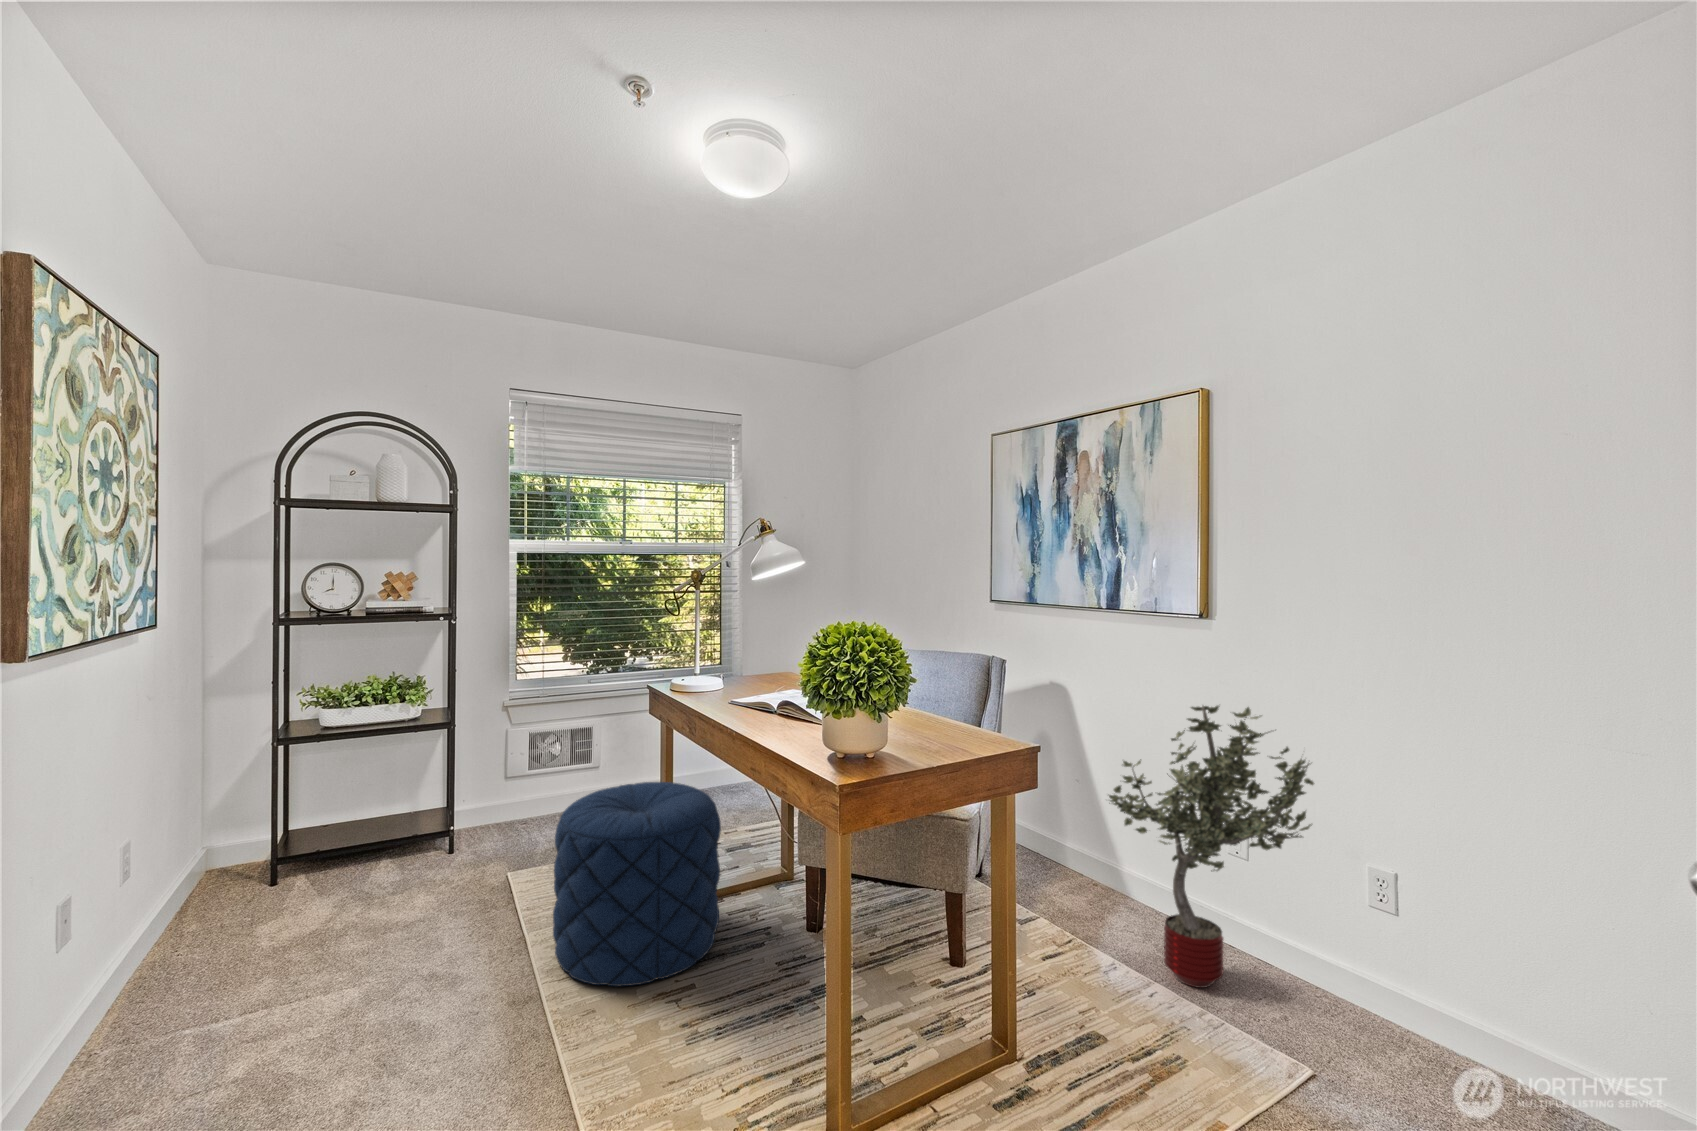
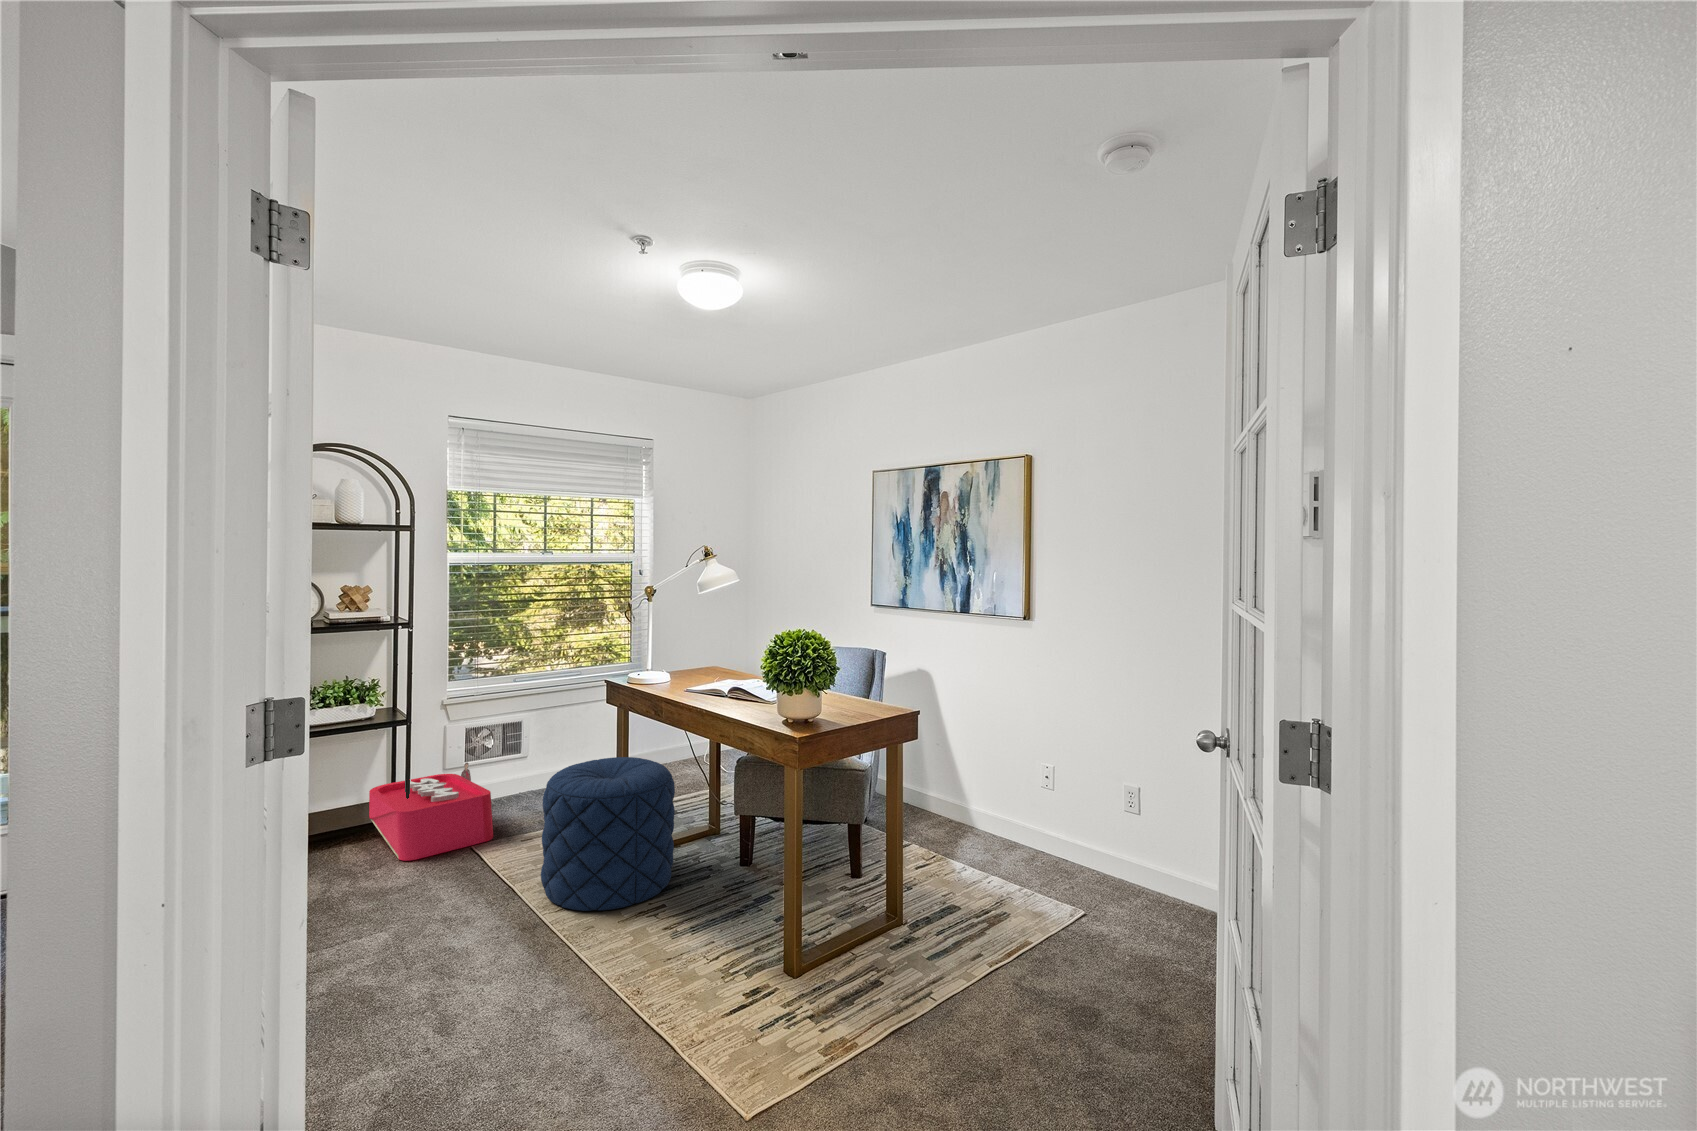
potted tree: present [1109,706,1314,988] -> none [960,682,1093,876]
storage bin: none [415,772,539,888] -> present [369,763,493,861]

